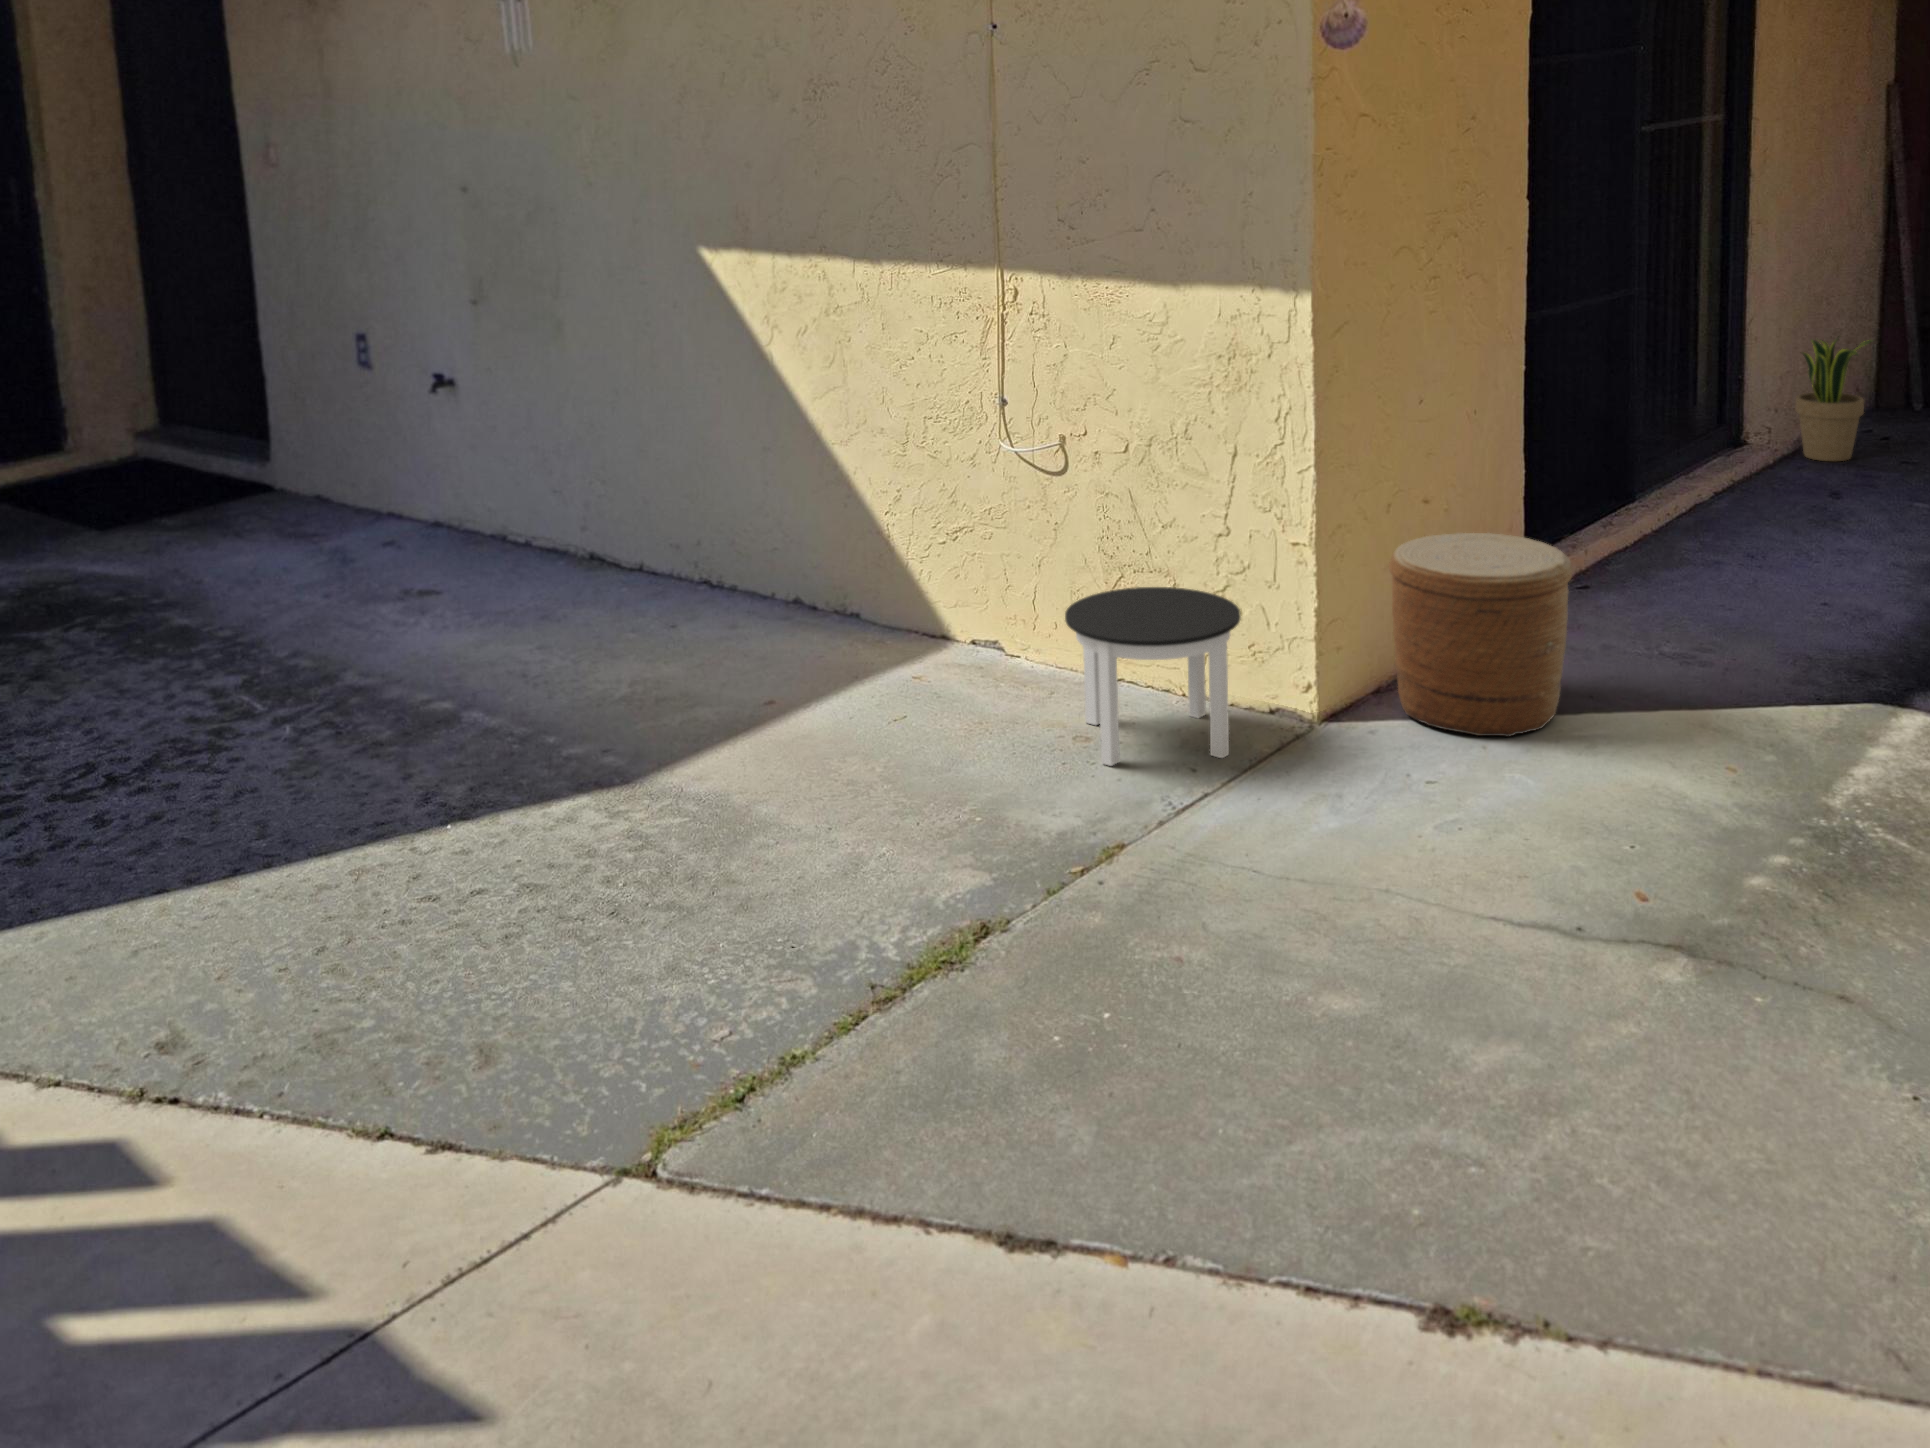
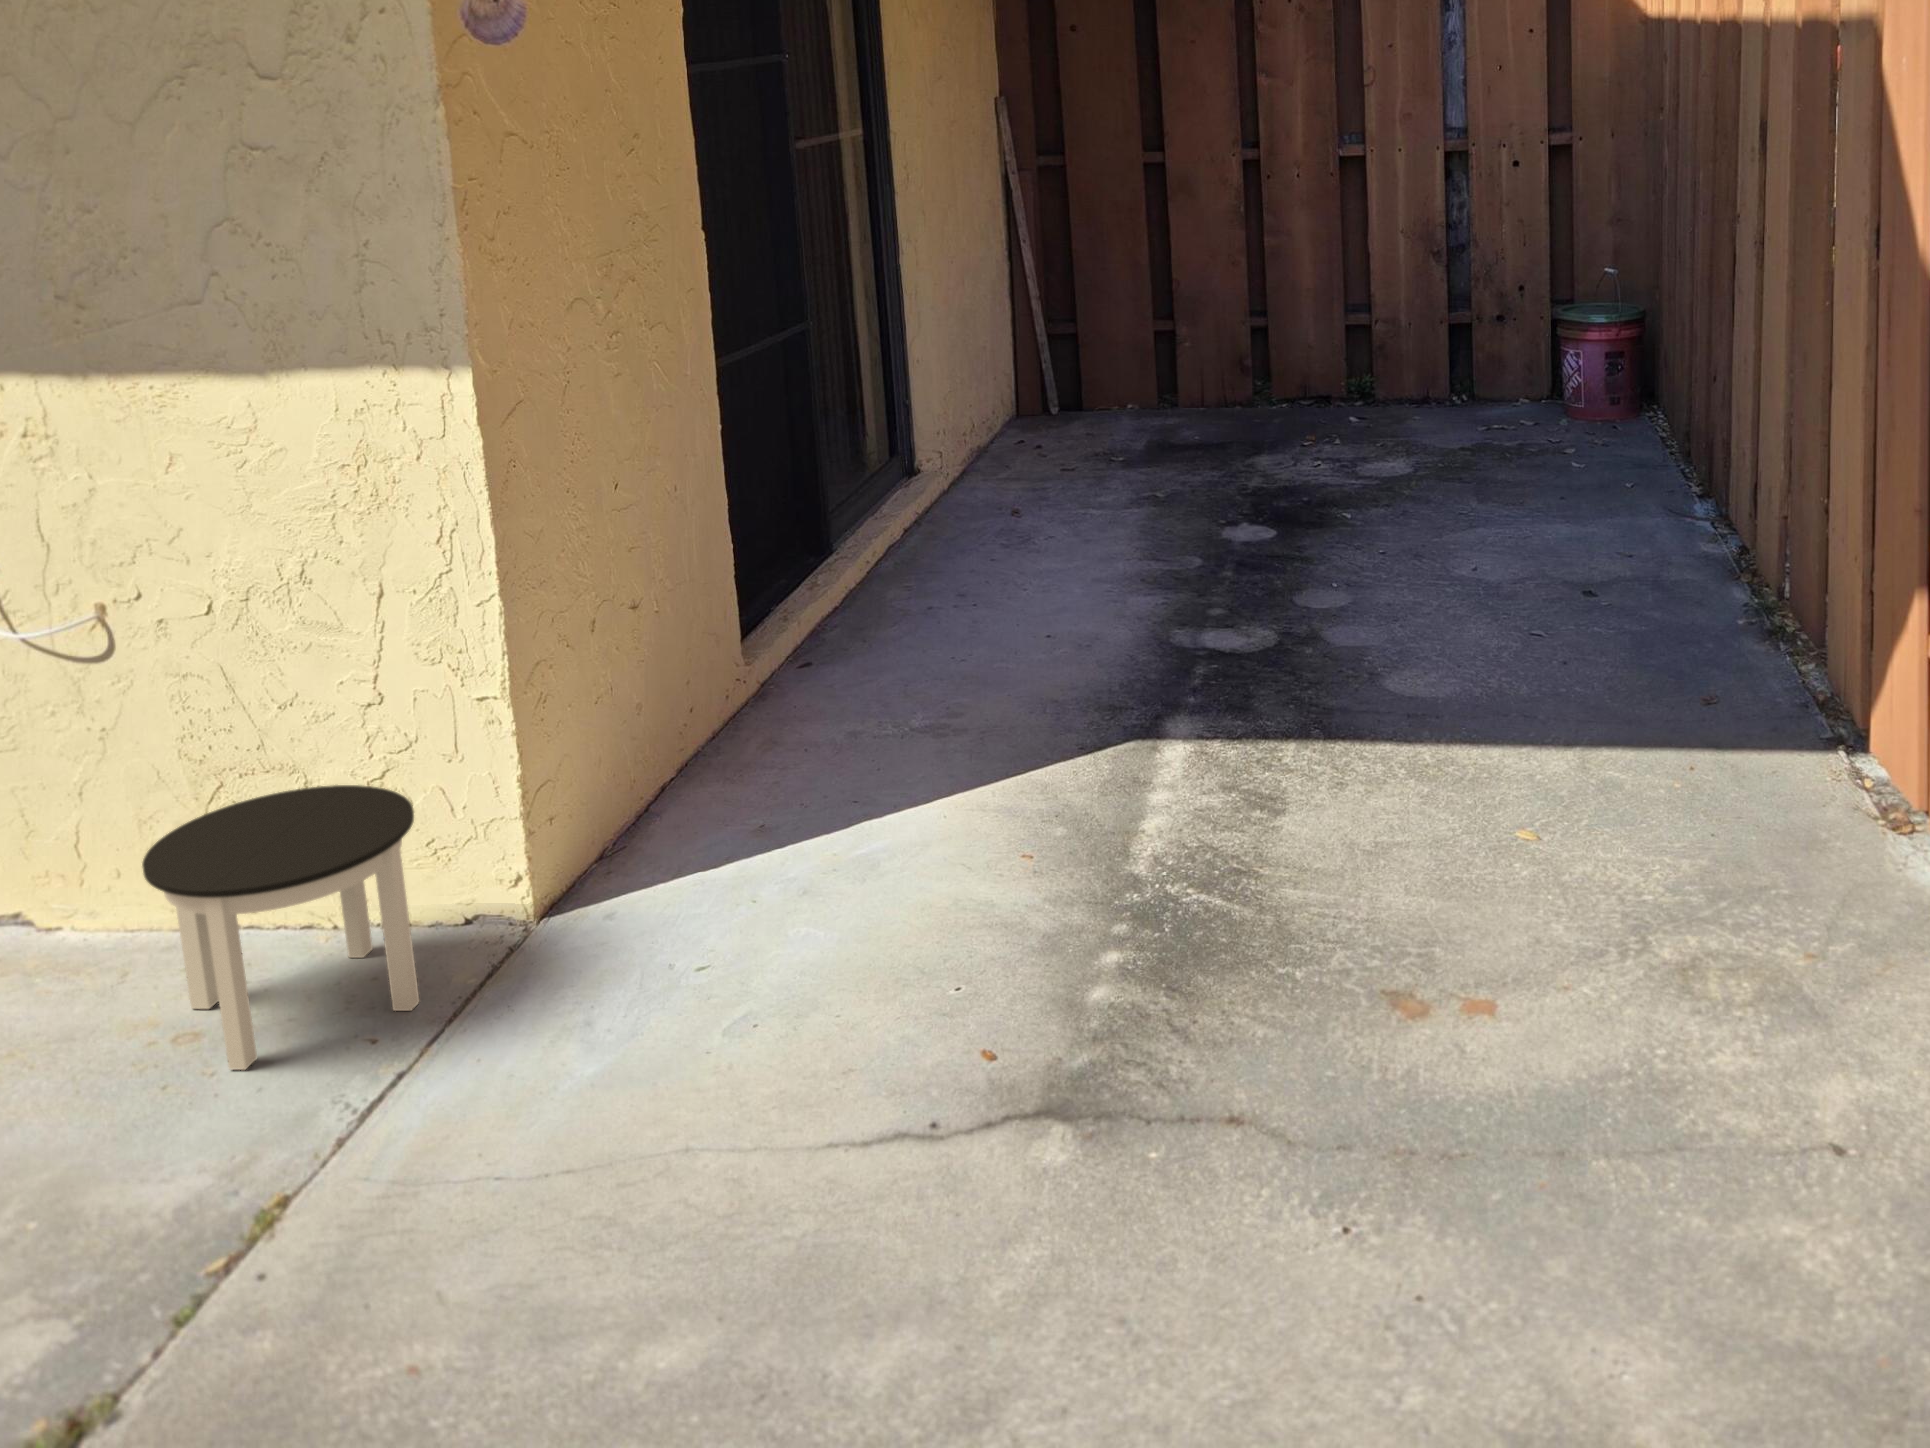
potted plant: present [1796,340,1872,461] -> none [959,351,1027,482]
woven basket: present [1389,533,1572,737] -> none [600,633,822,891]

